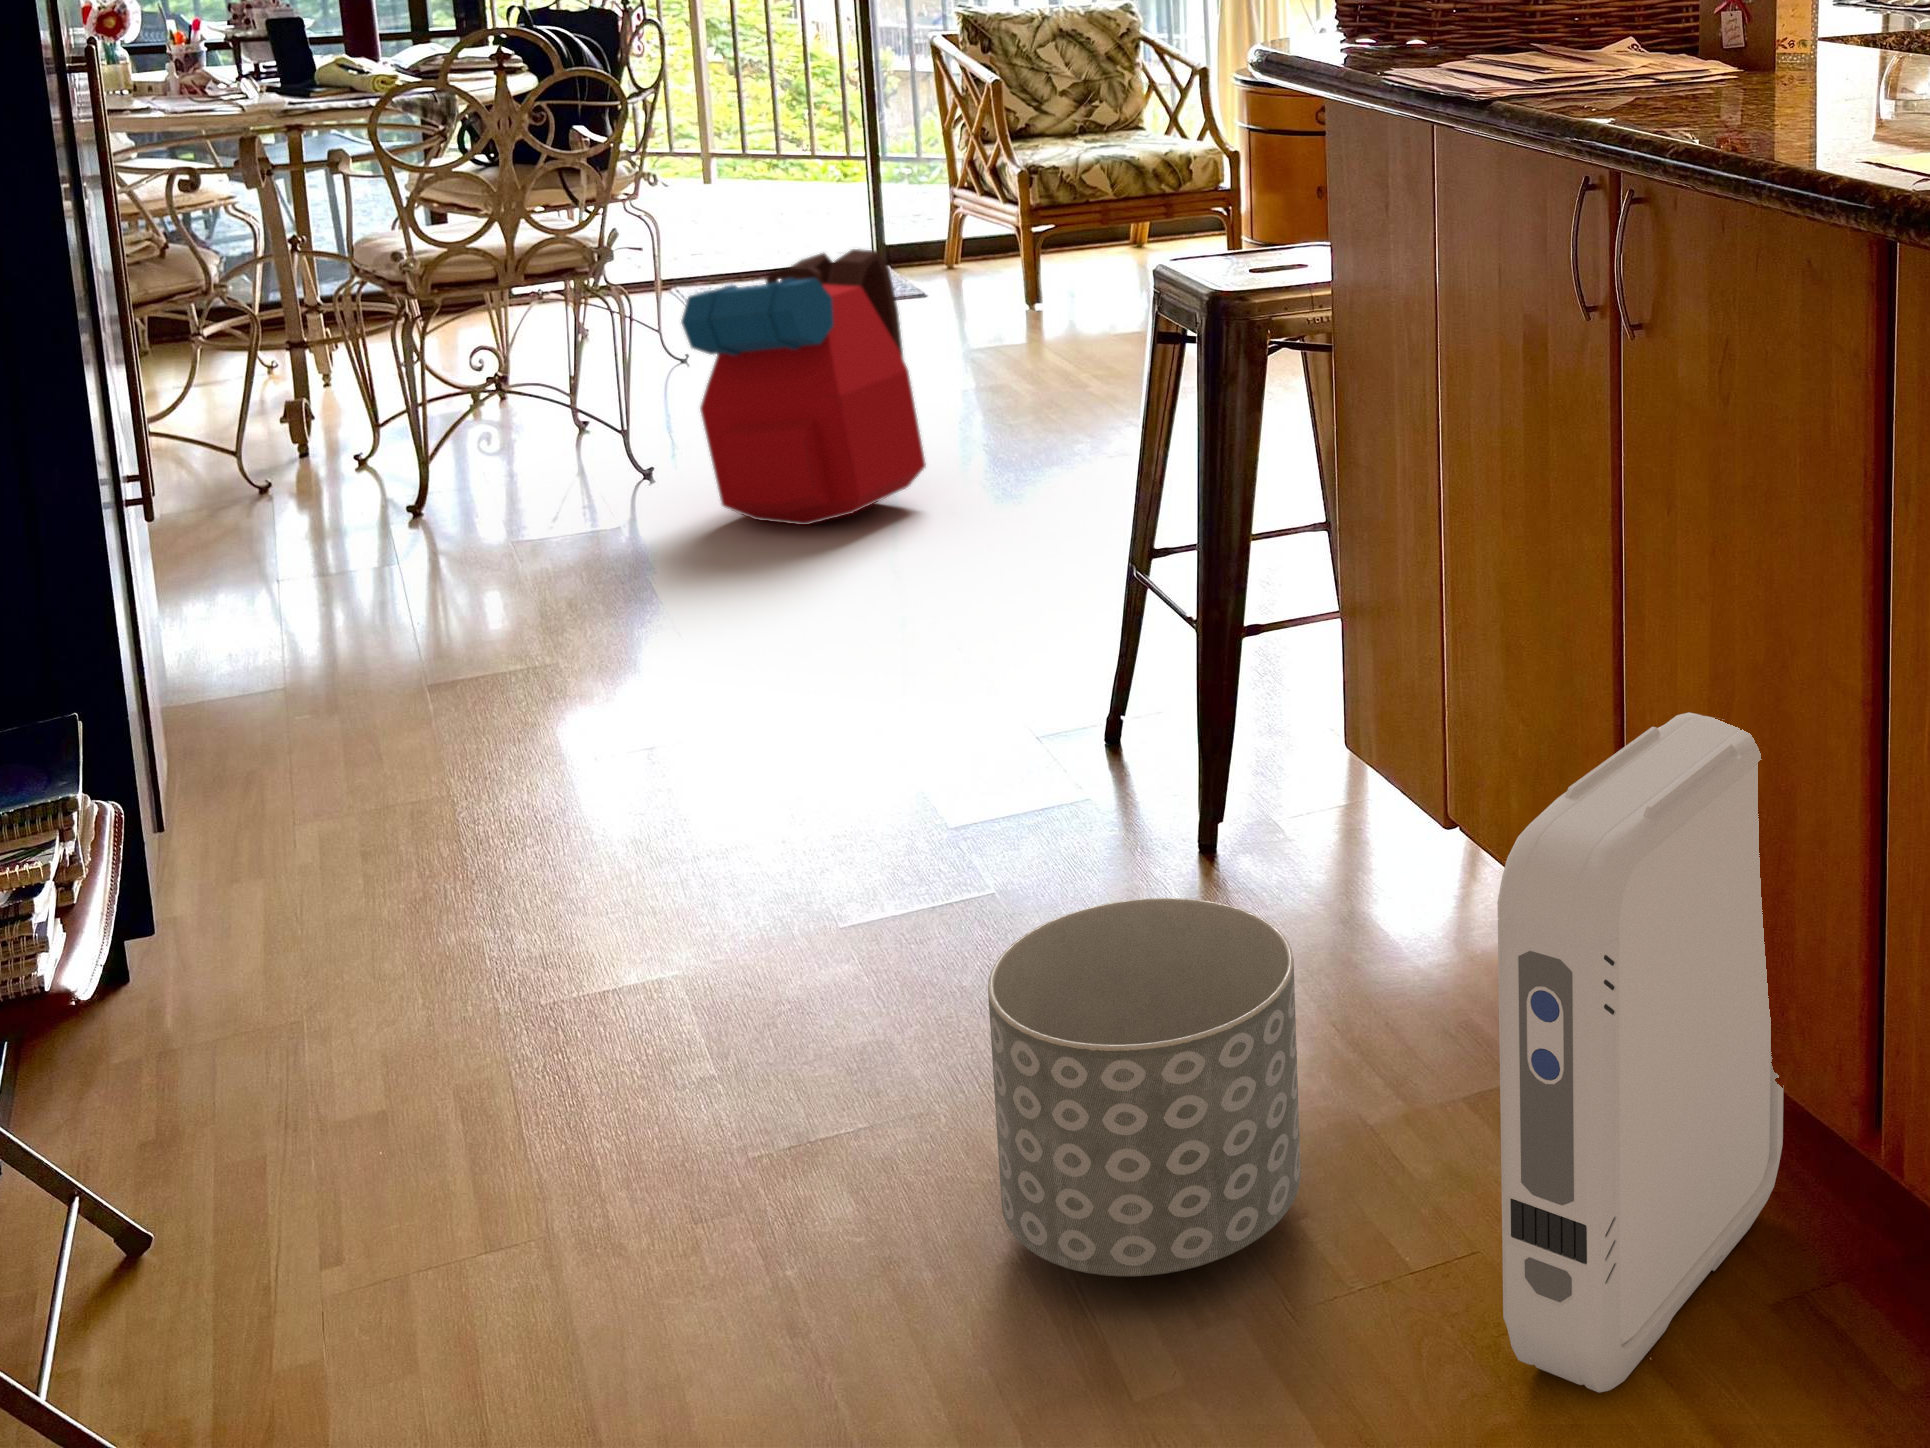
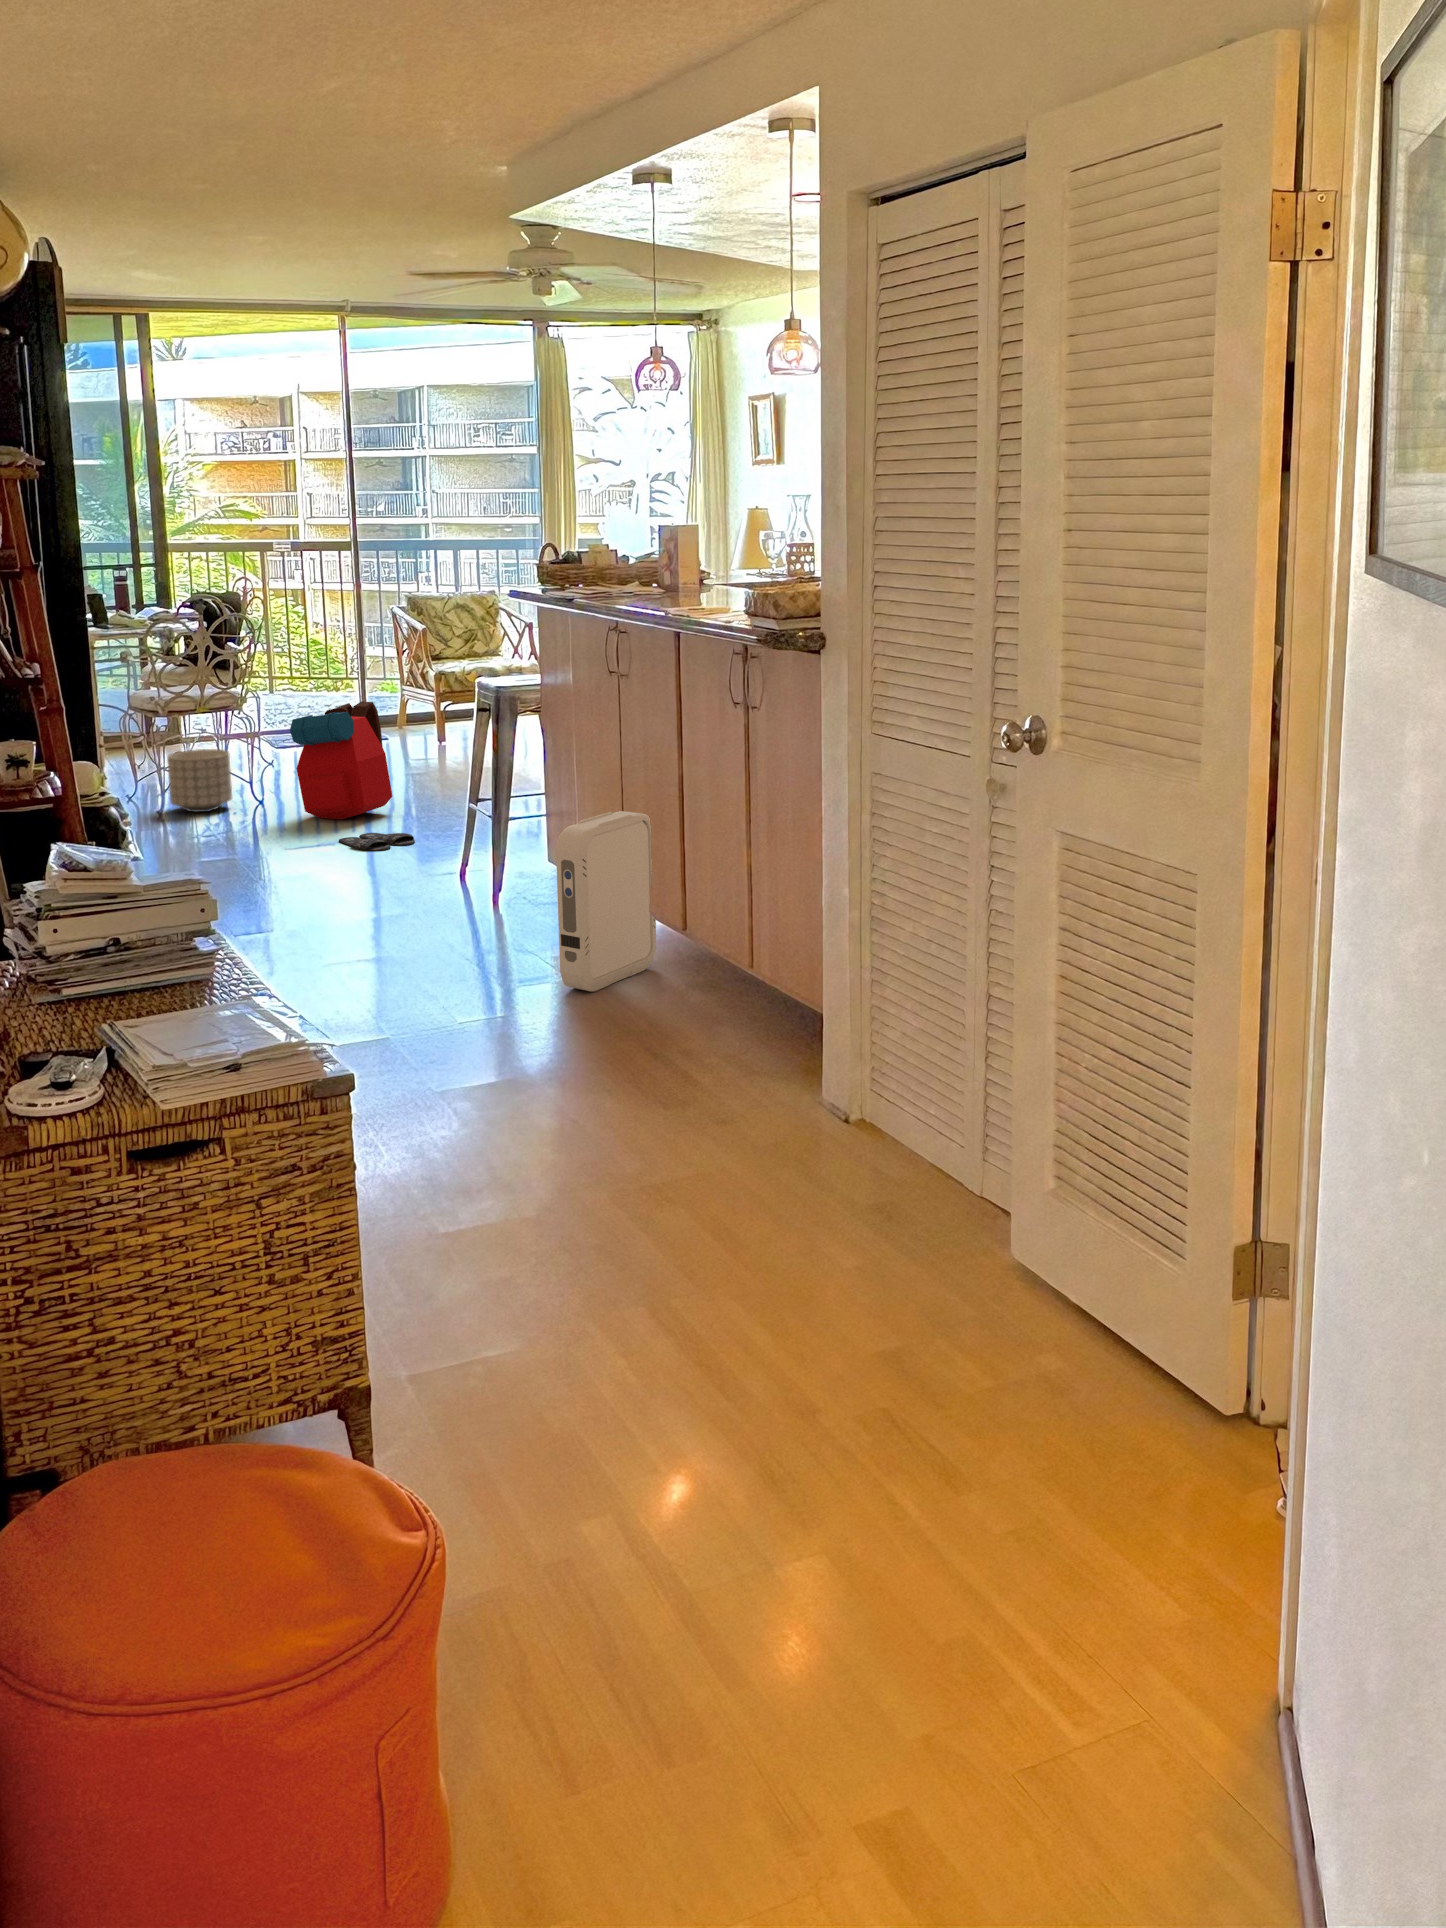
slippers: none [793,571,979,635] -> present [339,833,415,851]
planter: present [988,898,1301,1276] -> present [167,749,232,812]

